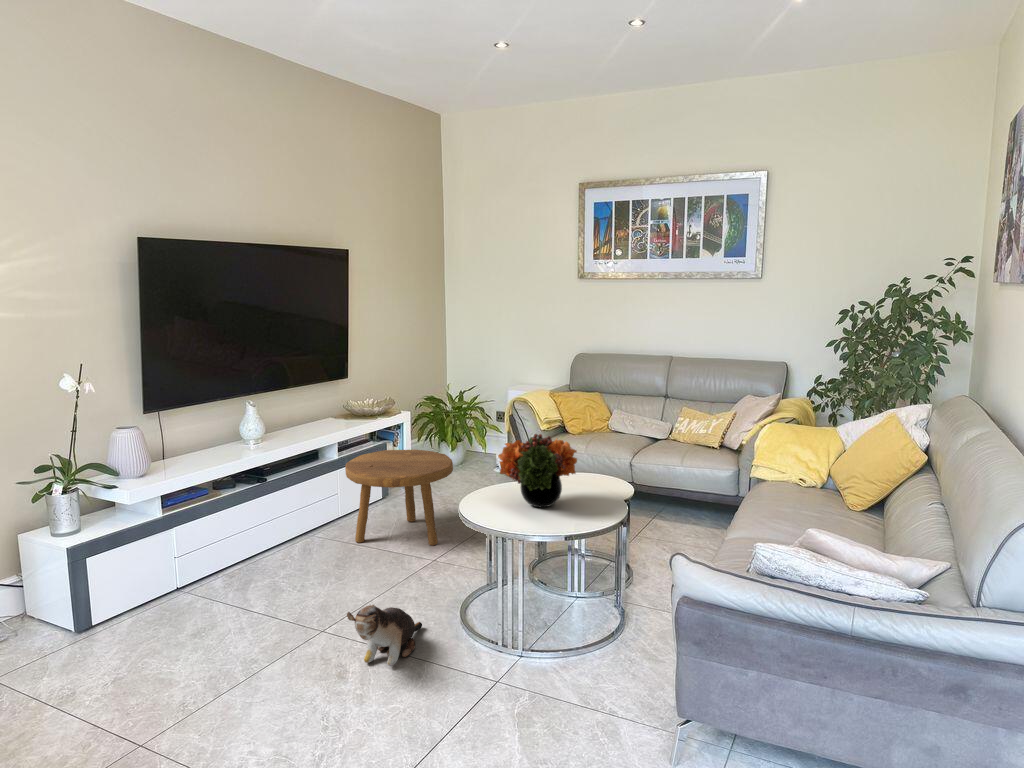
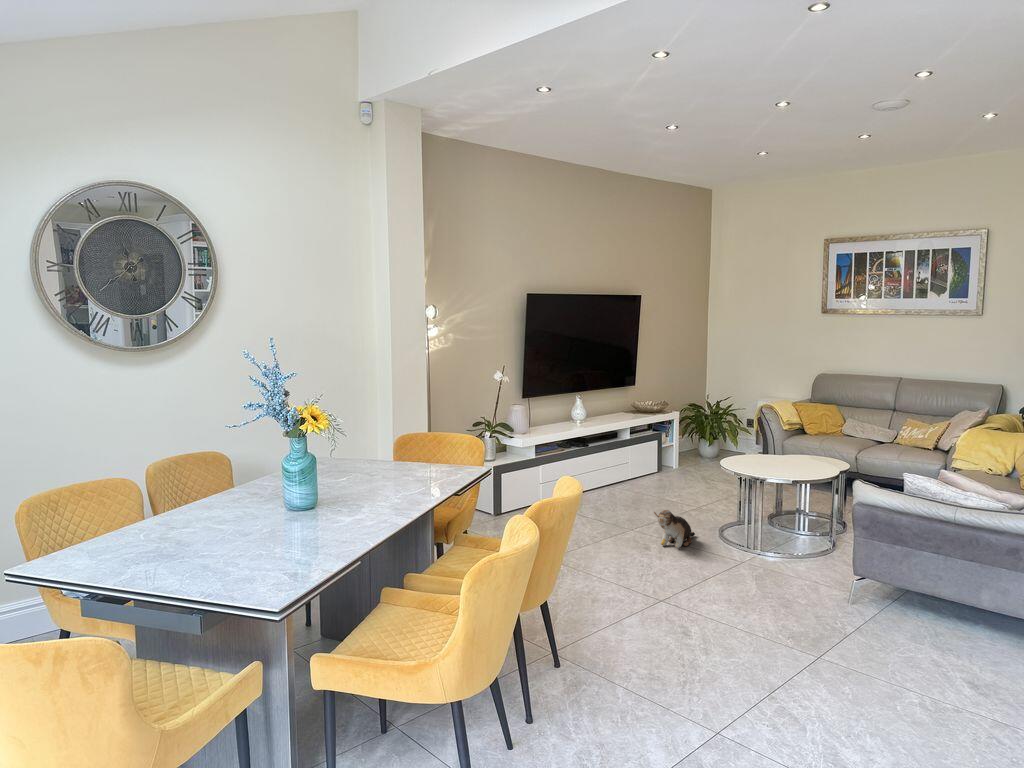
flower arrangement: present [498,434,577,507] -> none [748,419,805,467]
footstool: present [345,450,453,546] -> none [639,435,715,500]

